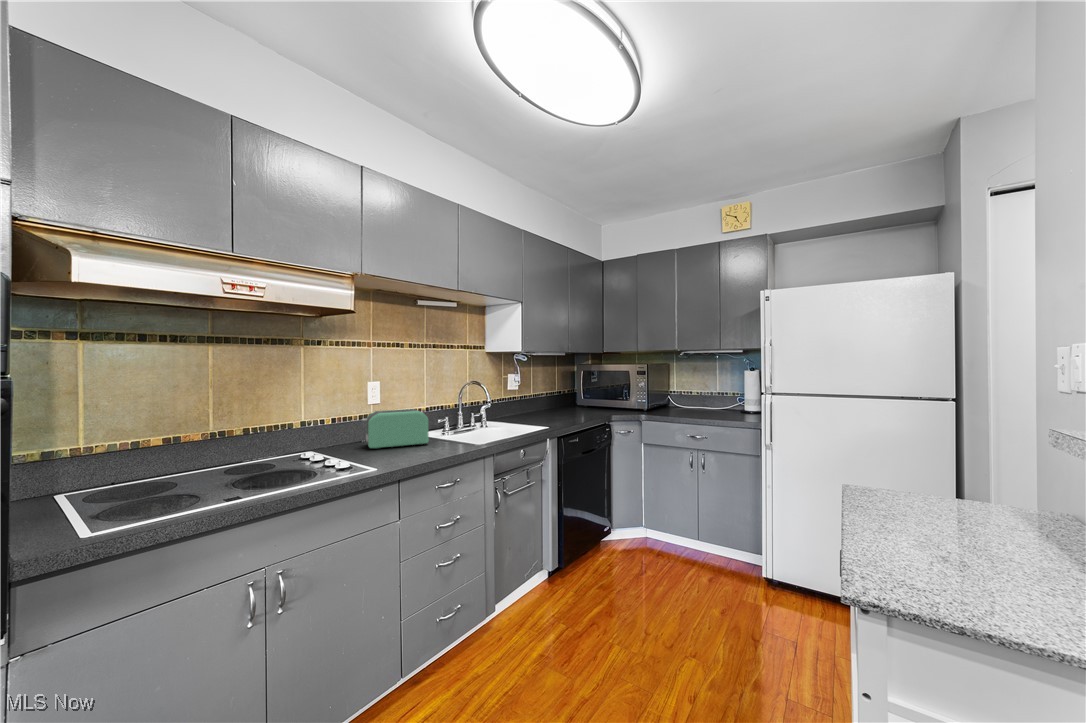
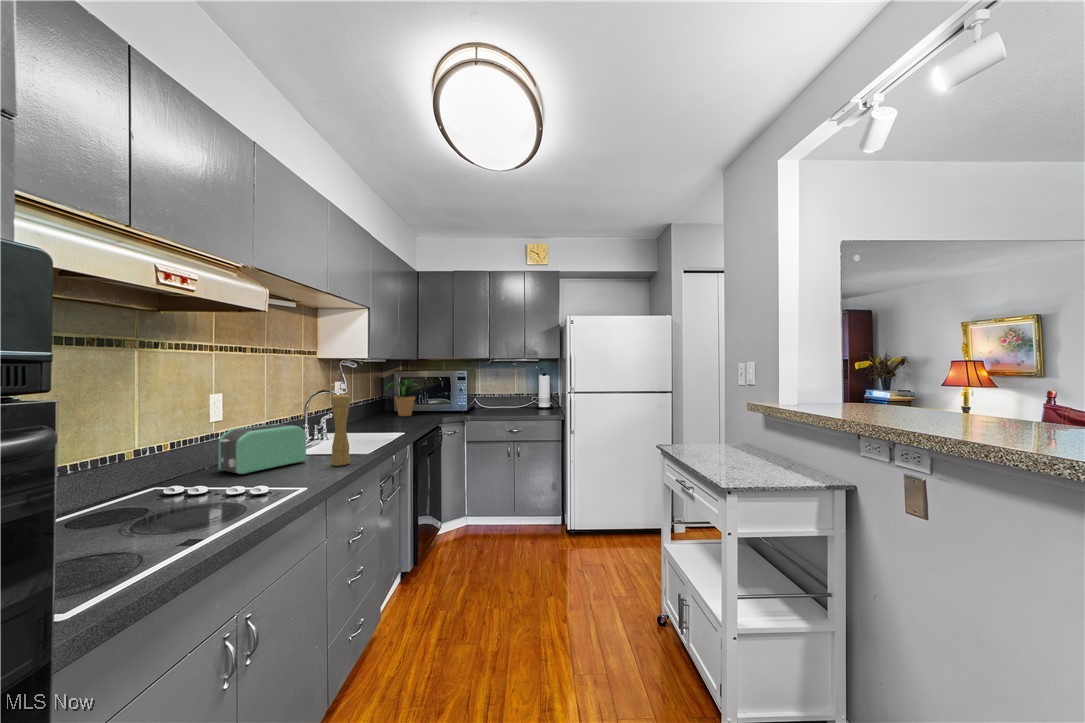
potted plant: none [565,373,605,411] -> present [386,379,420,416]
pepper mill: none [437,383,455,451] -> present [331,393,351,466]

